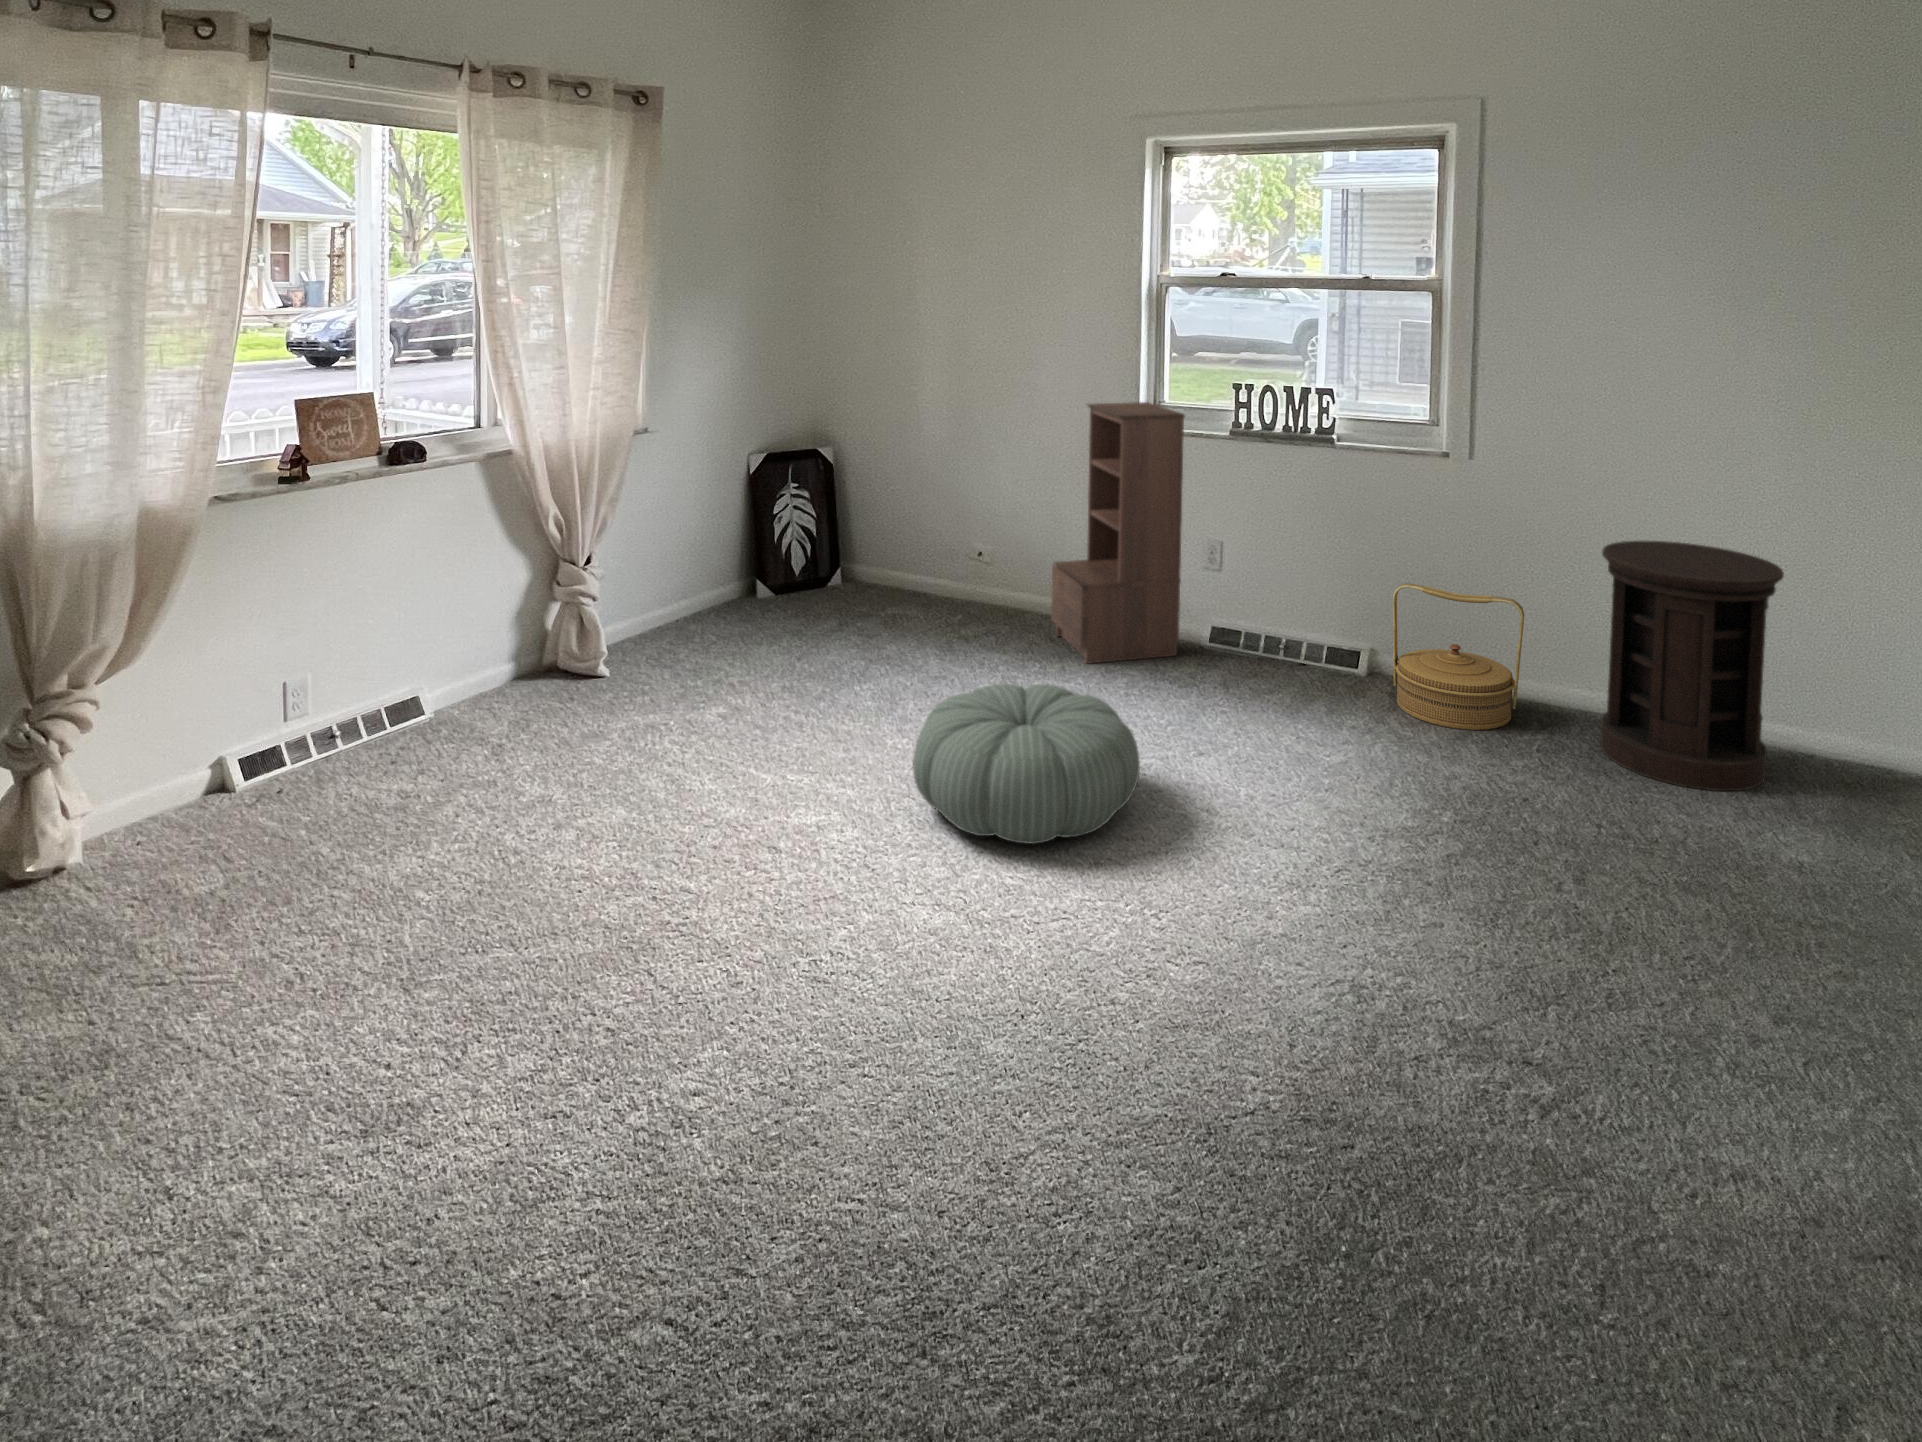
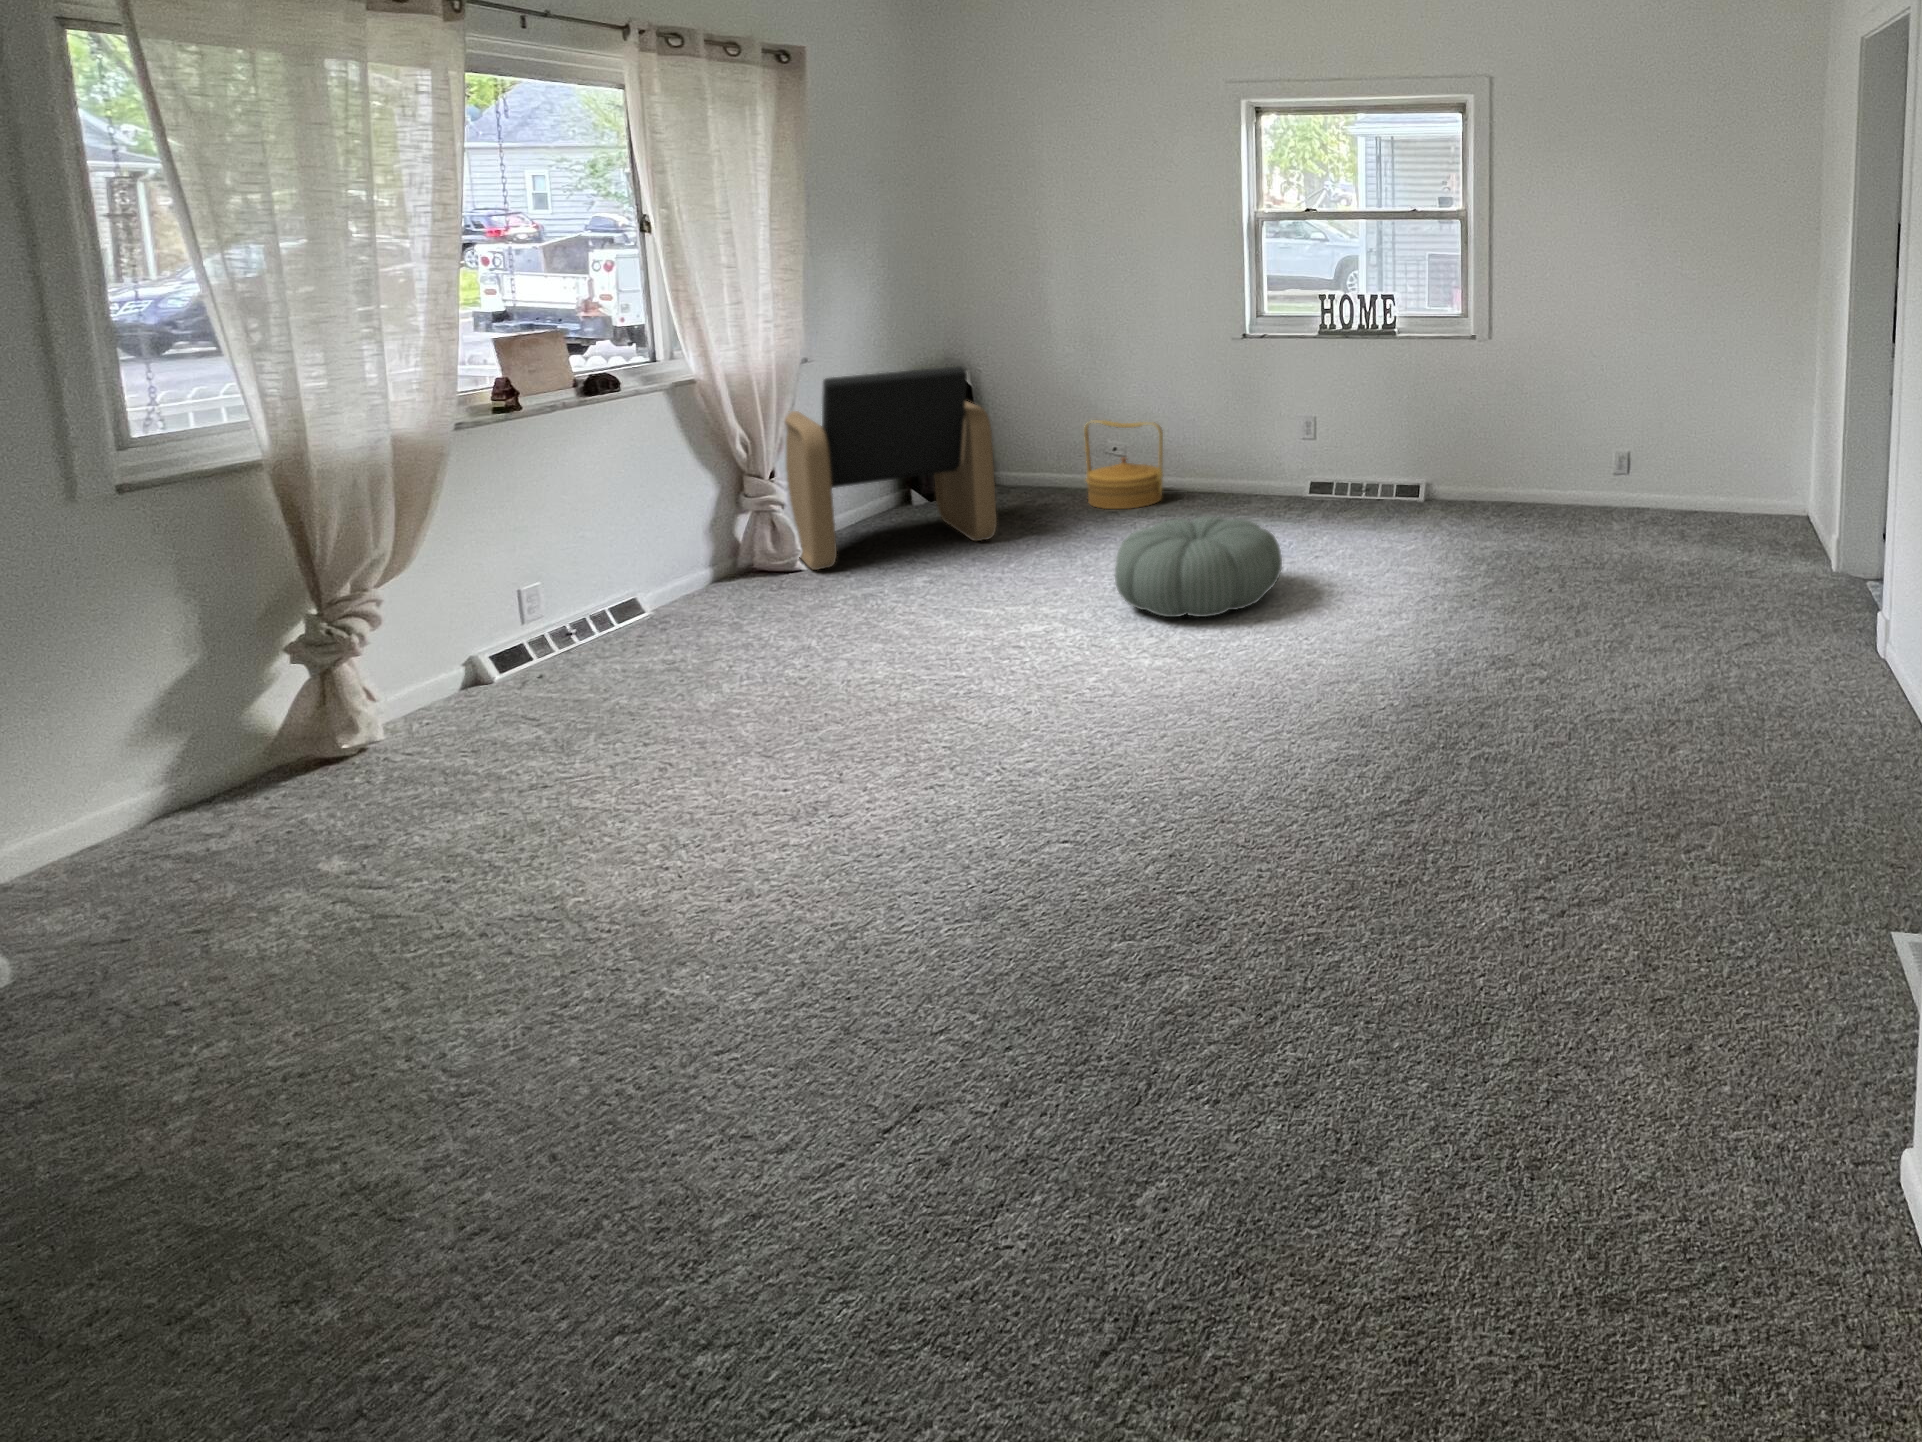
bookshelf: present [1051,402,1185,664] -> none [1182,313,1288,518]
armchair: none [610,451,822,678] -> present [785,366,997,570]
side table: present [1600,541,1784,791] -> none [1576,384,1680,536]
woven basket: present [1393,583,1524,730] -> present [1084,420,1163,509]

